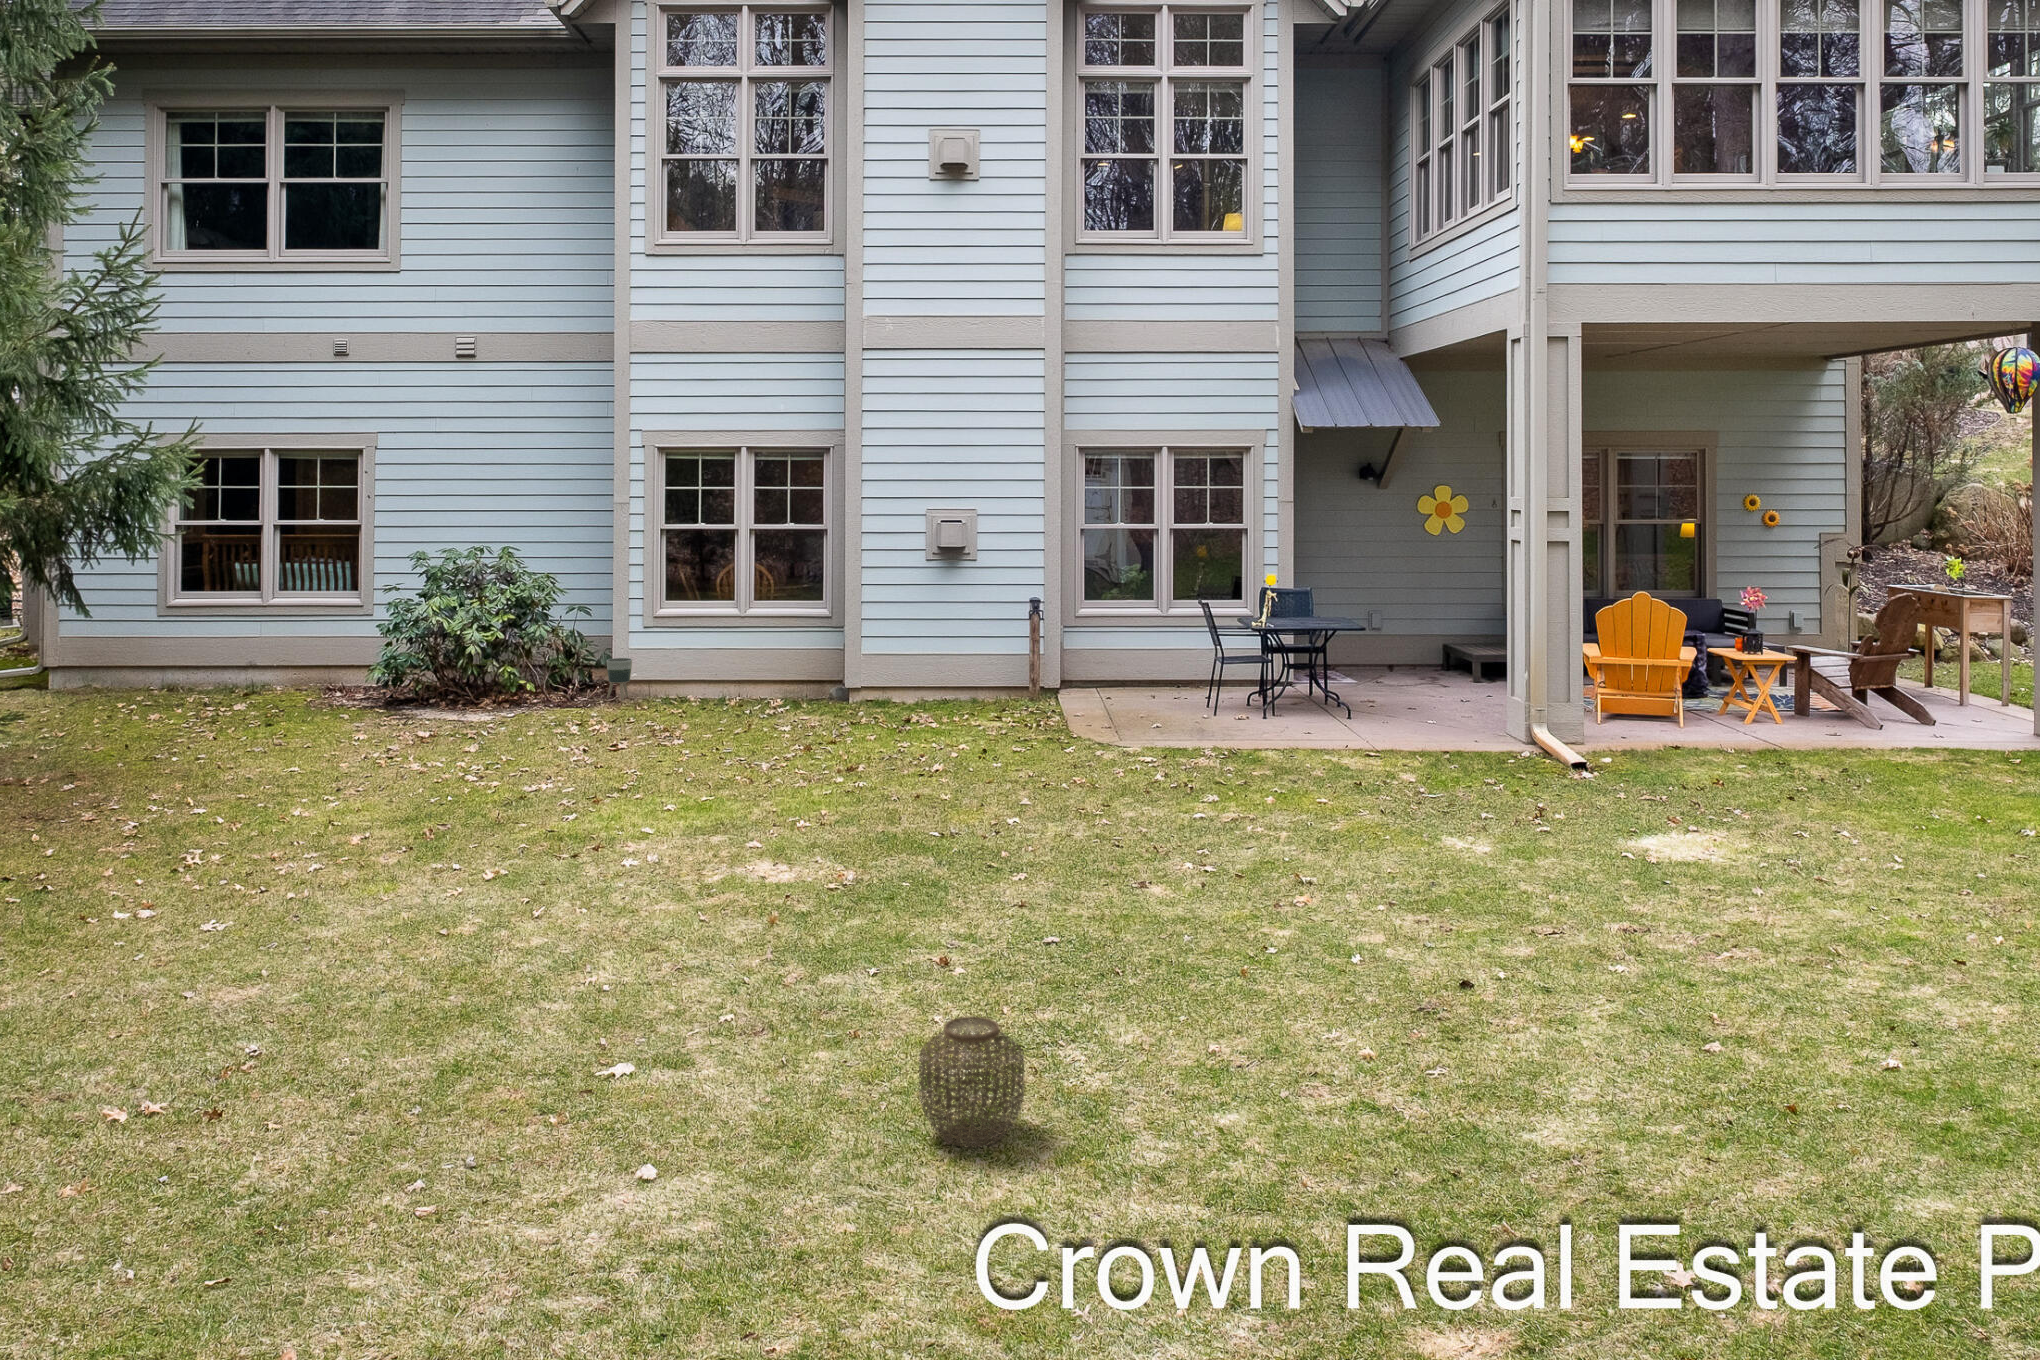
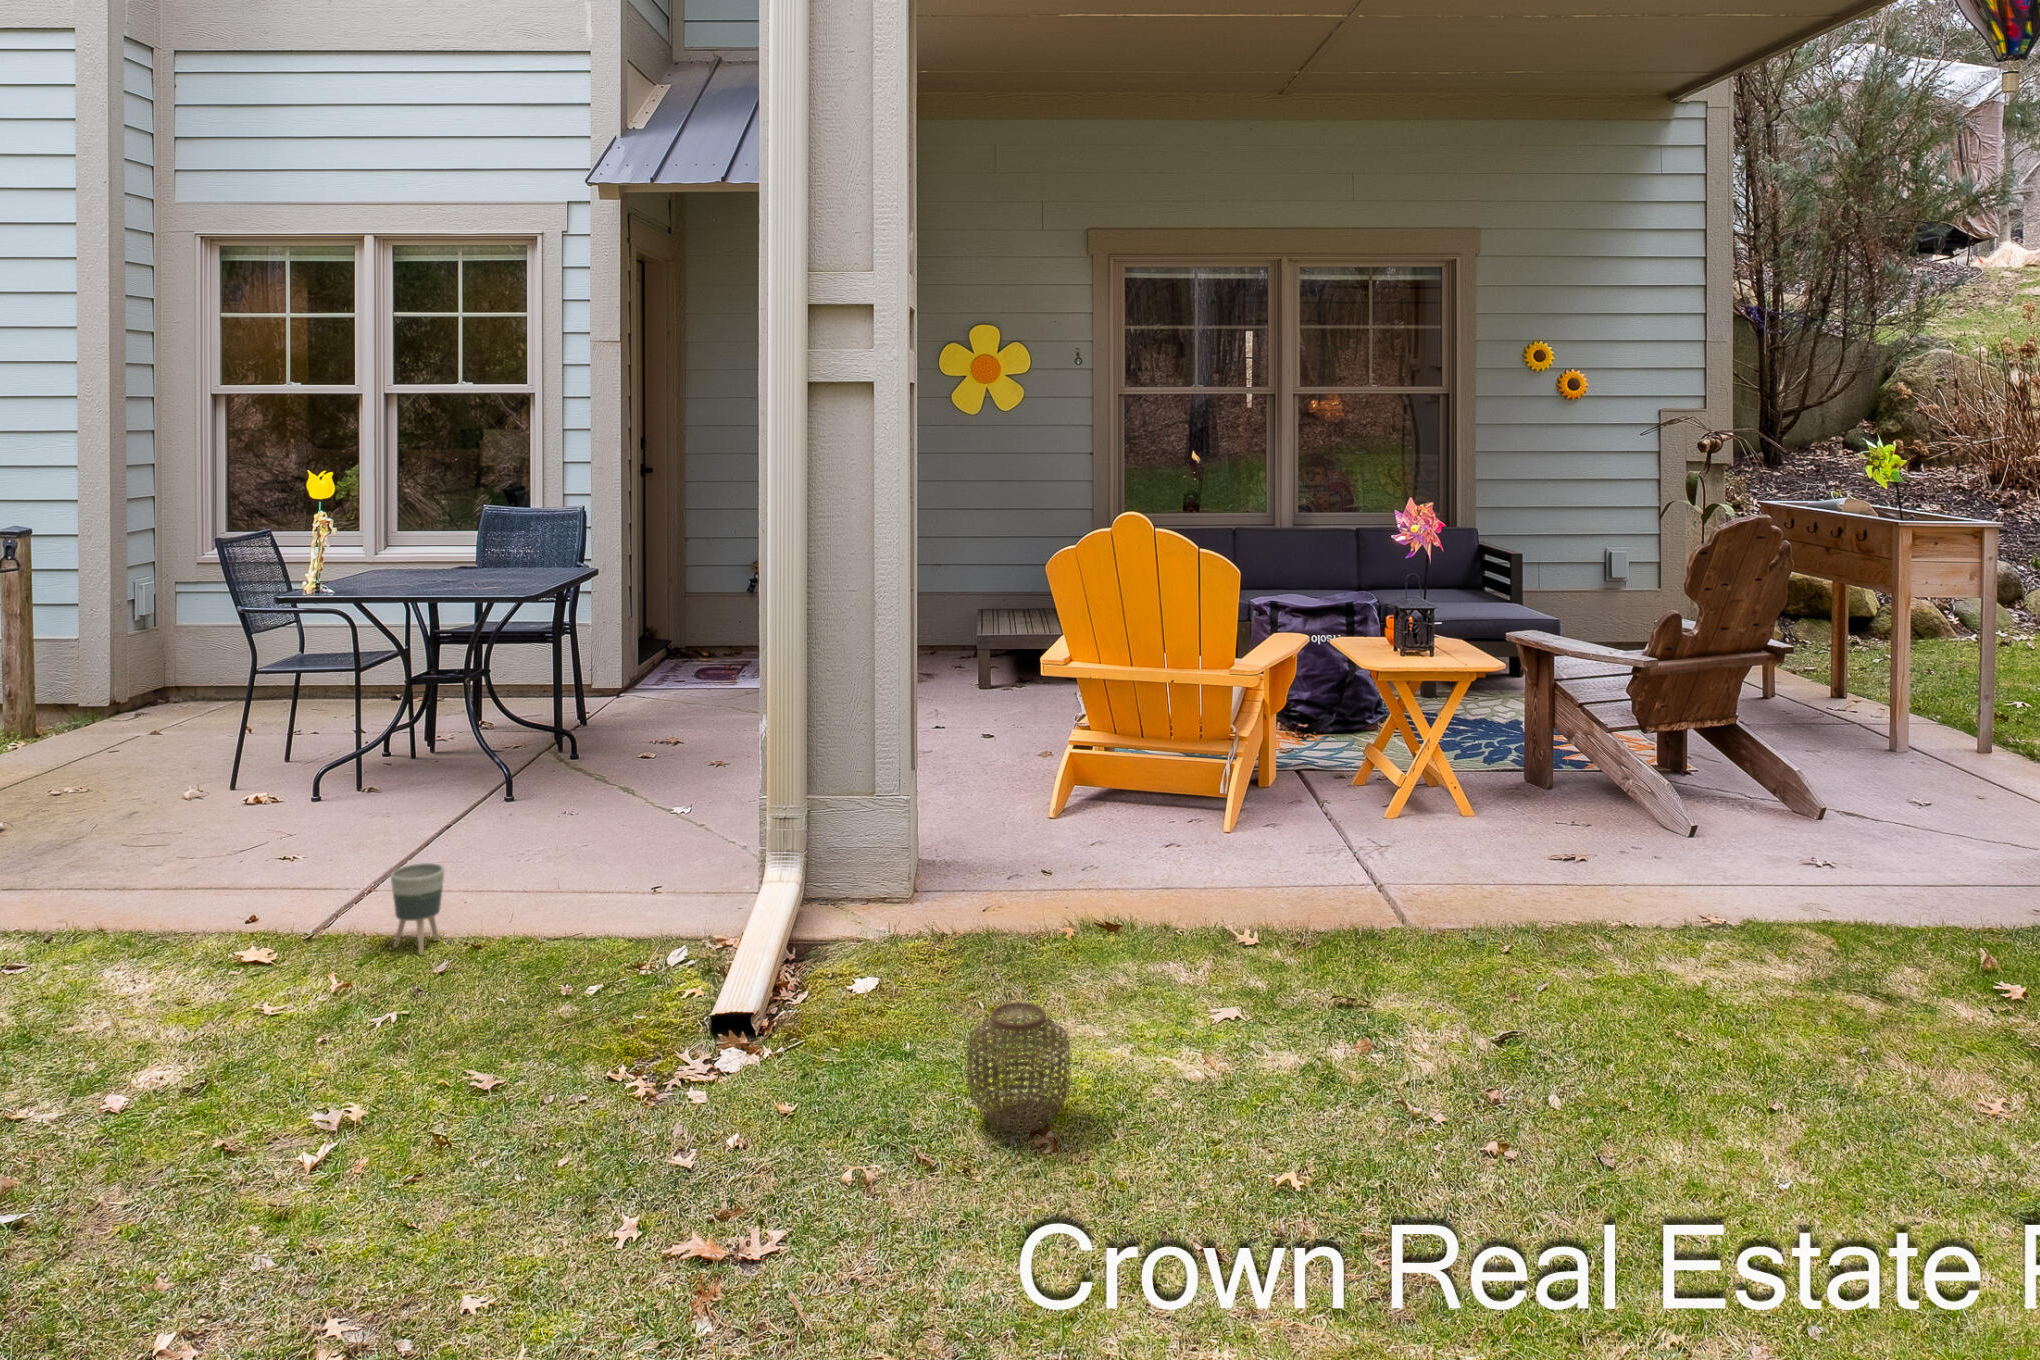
planter: present [606,658,632,700] -> present [391,863,444,955]

